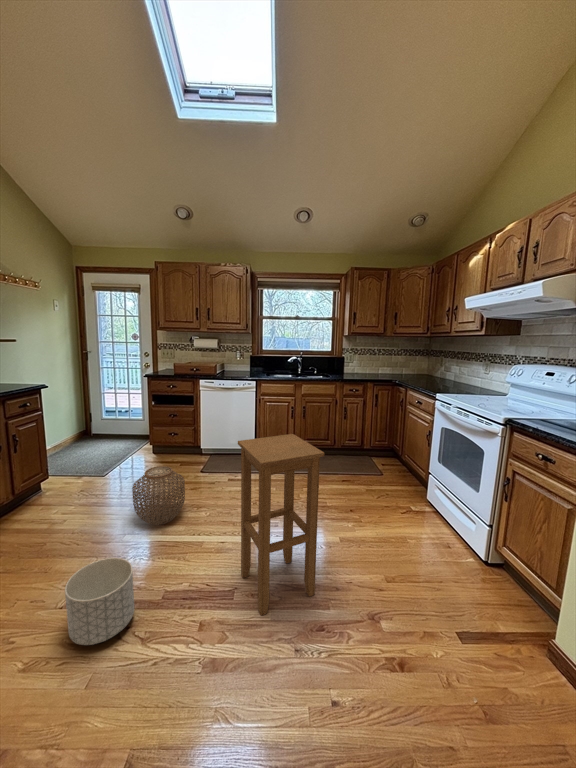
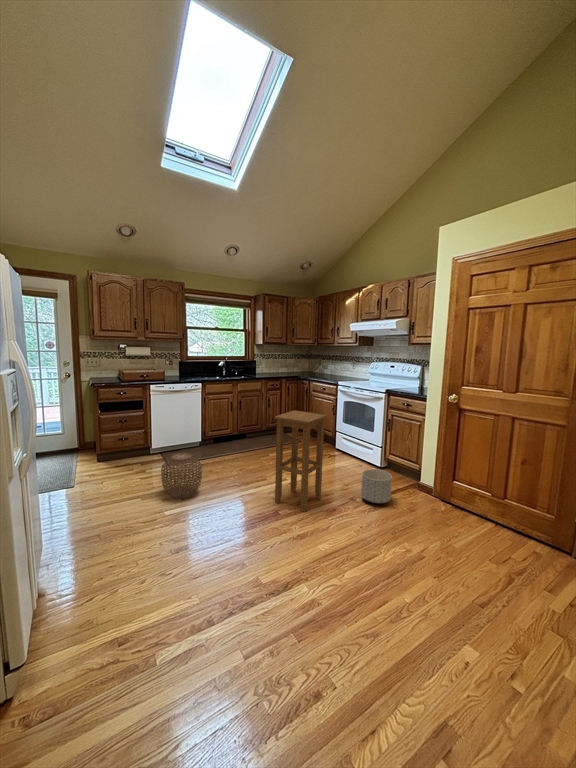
planter: present [65,558,134,645] -> present [361,469,392,503]

